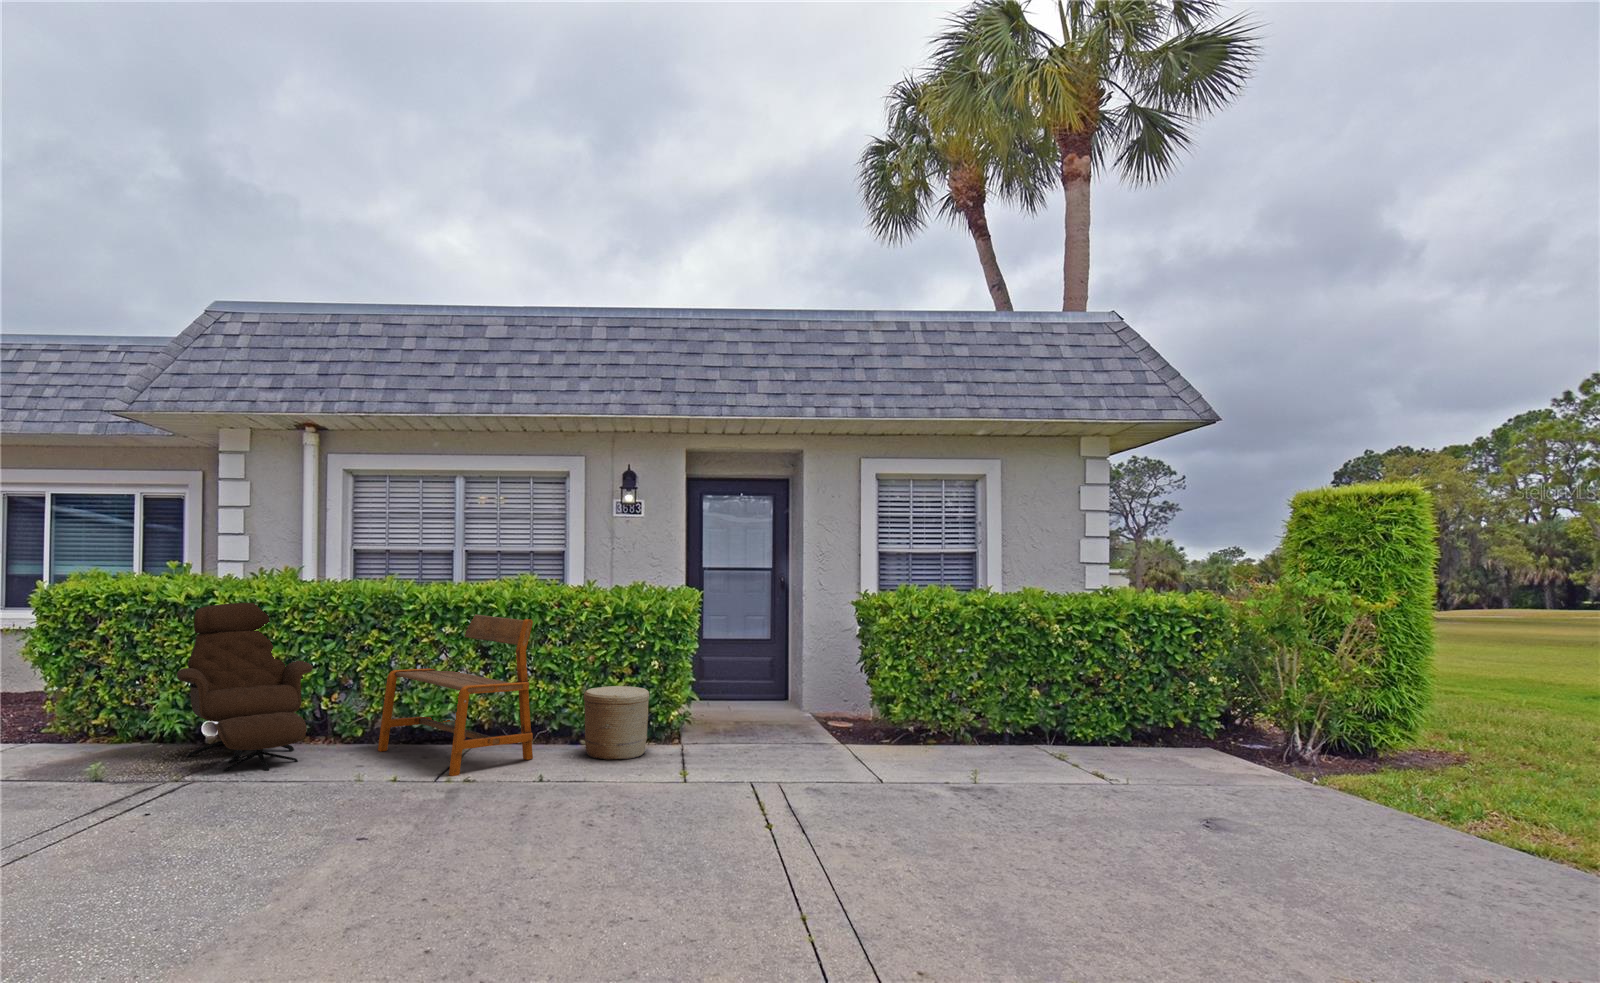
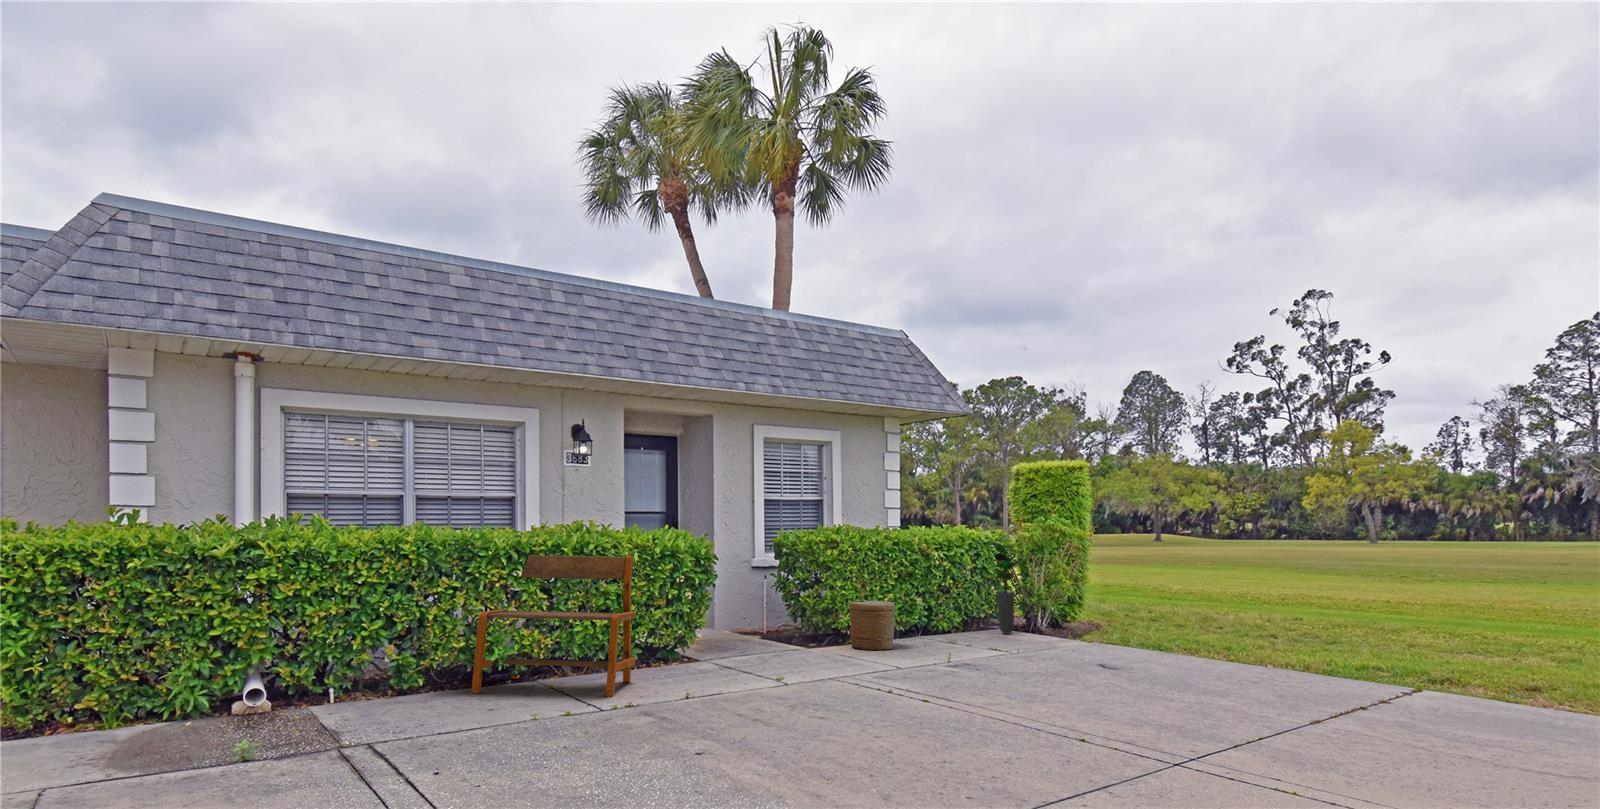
lounge chair: present [177,603,313,772] -> none [260,551,448,723]
potted plant: none [1172,618,1236,757] -> present [993,544,1021,634]
woven basket: present [584,686,649,760] -> present [849,601,895,651]

